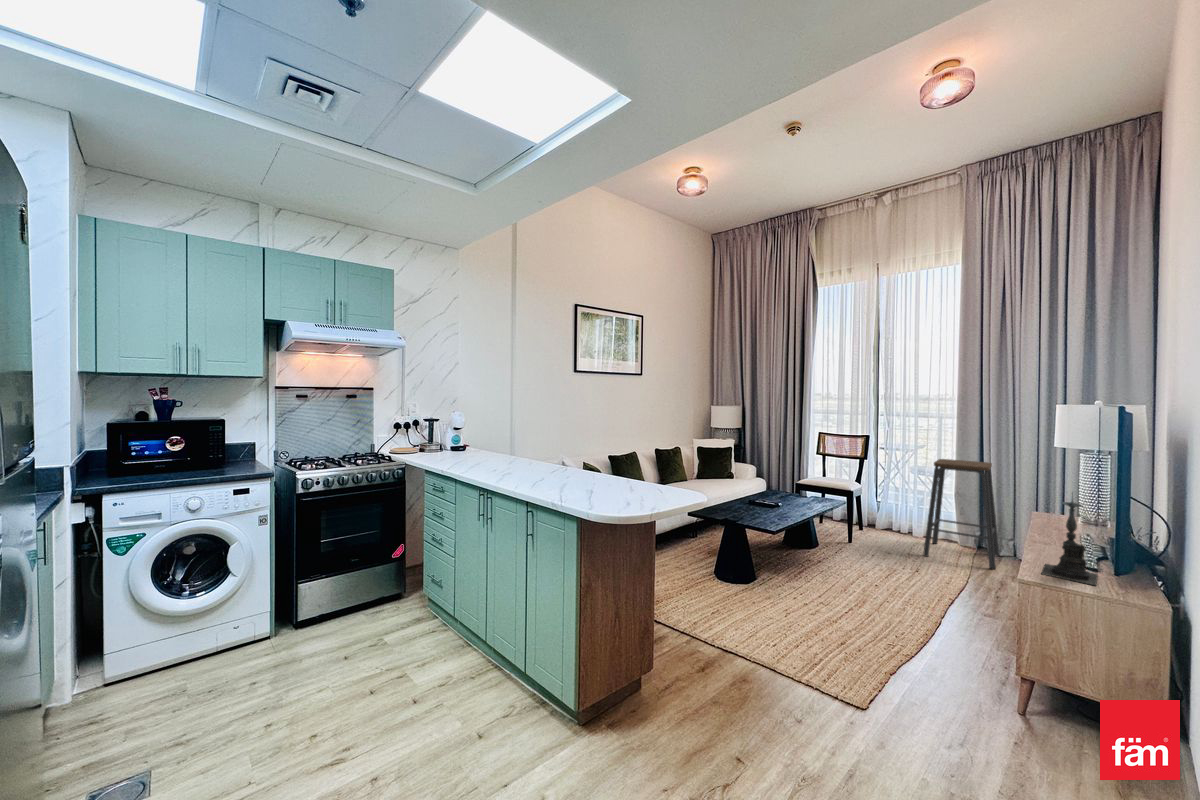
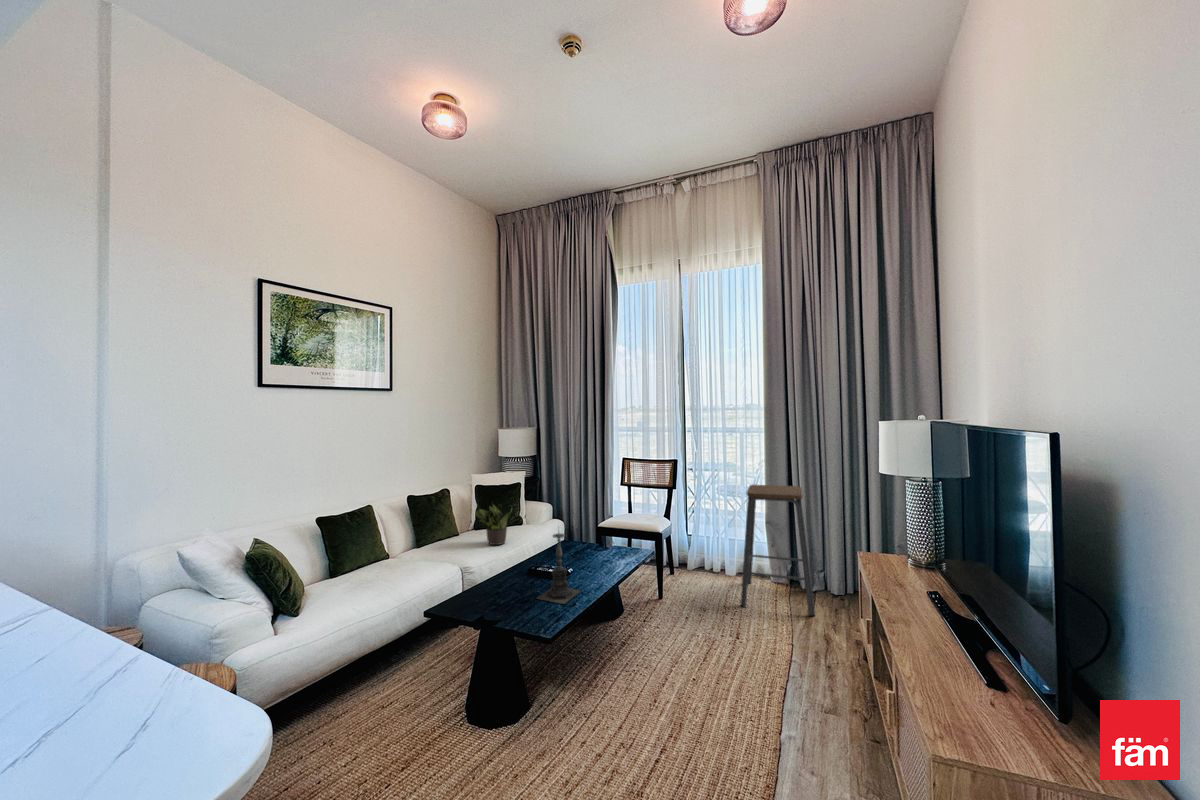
potted plant: none [702,455,730,487] -> present [476,504,510,545]
candle holder: present [1041,494,1098,585] -> present [537,533,581,604]

